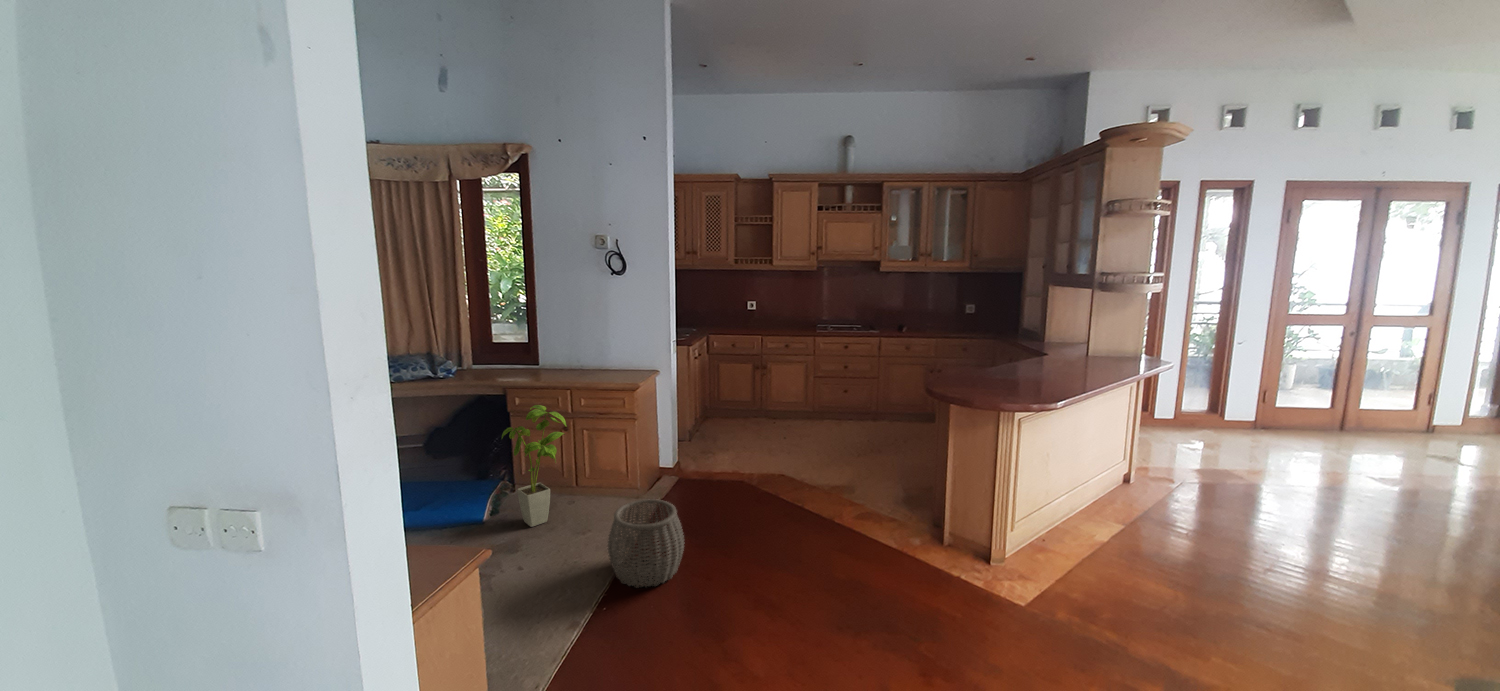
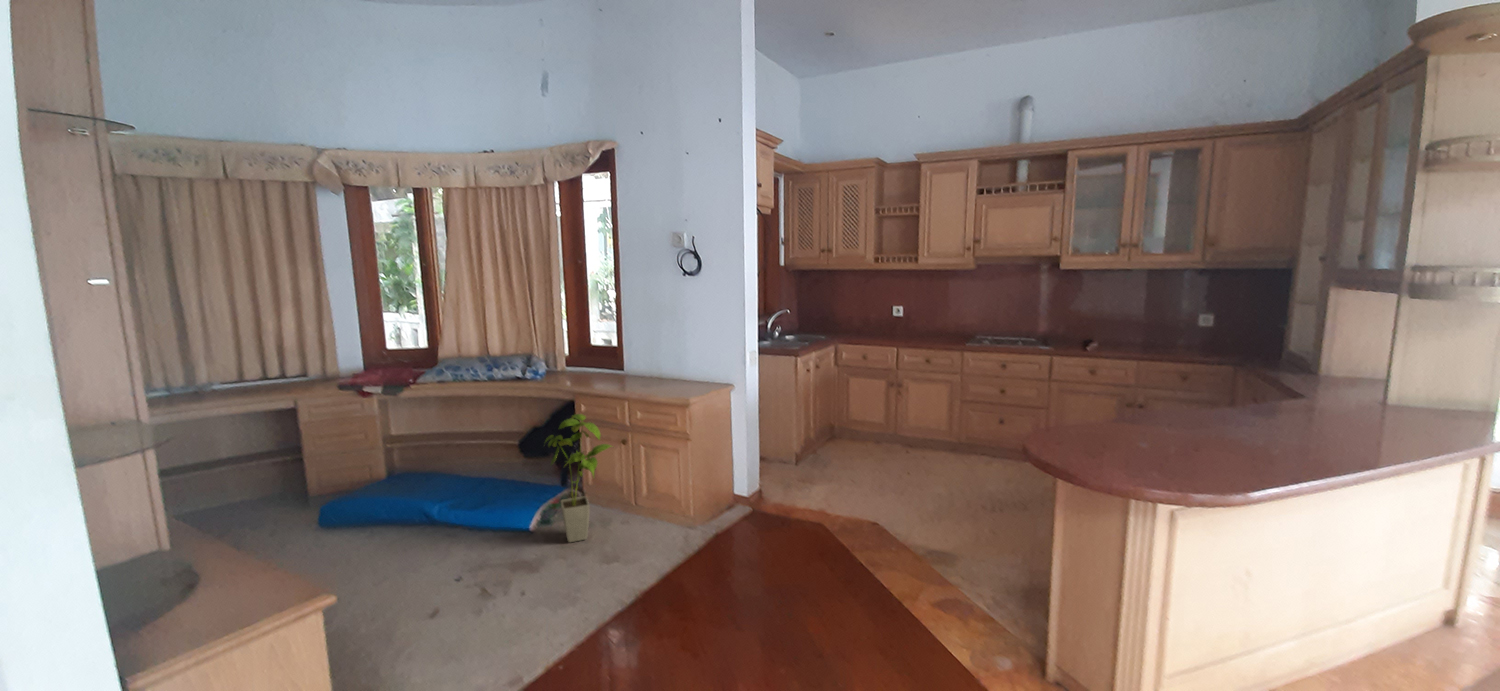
woven basket: present [608,499,684,587] -> none [594,535,684,642]

